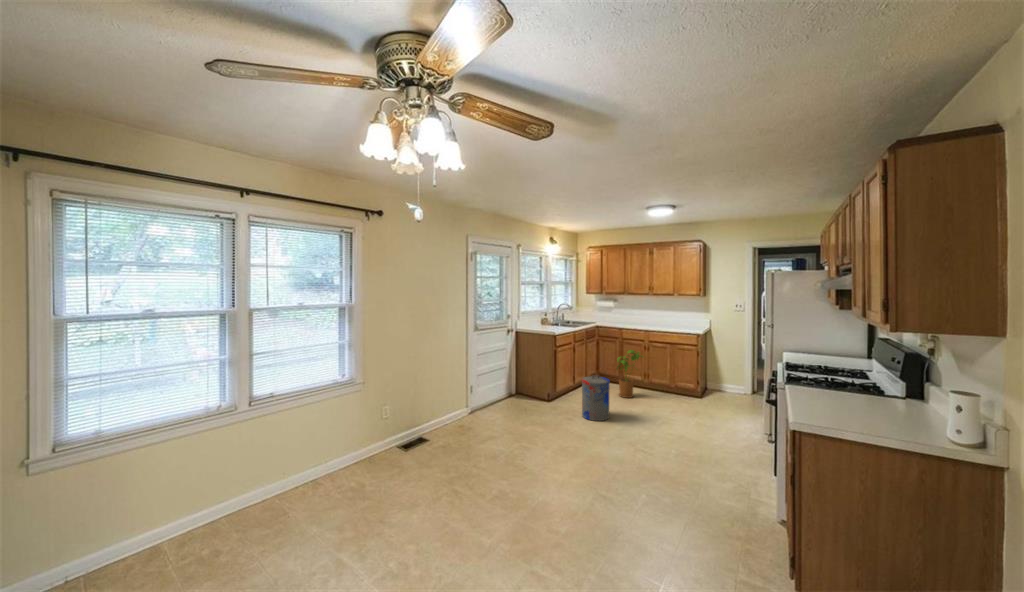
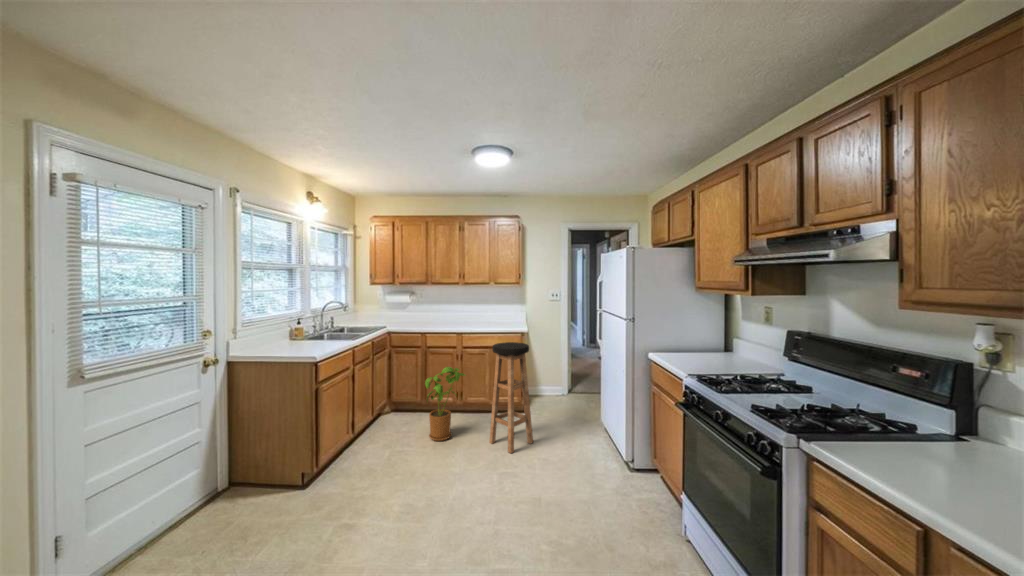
bar stool: none [658,337,691,411] -> present [489,342,533,453]
trash can: present [582,375,610,421] -> none [375,430,429,524]

